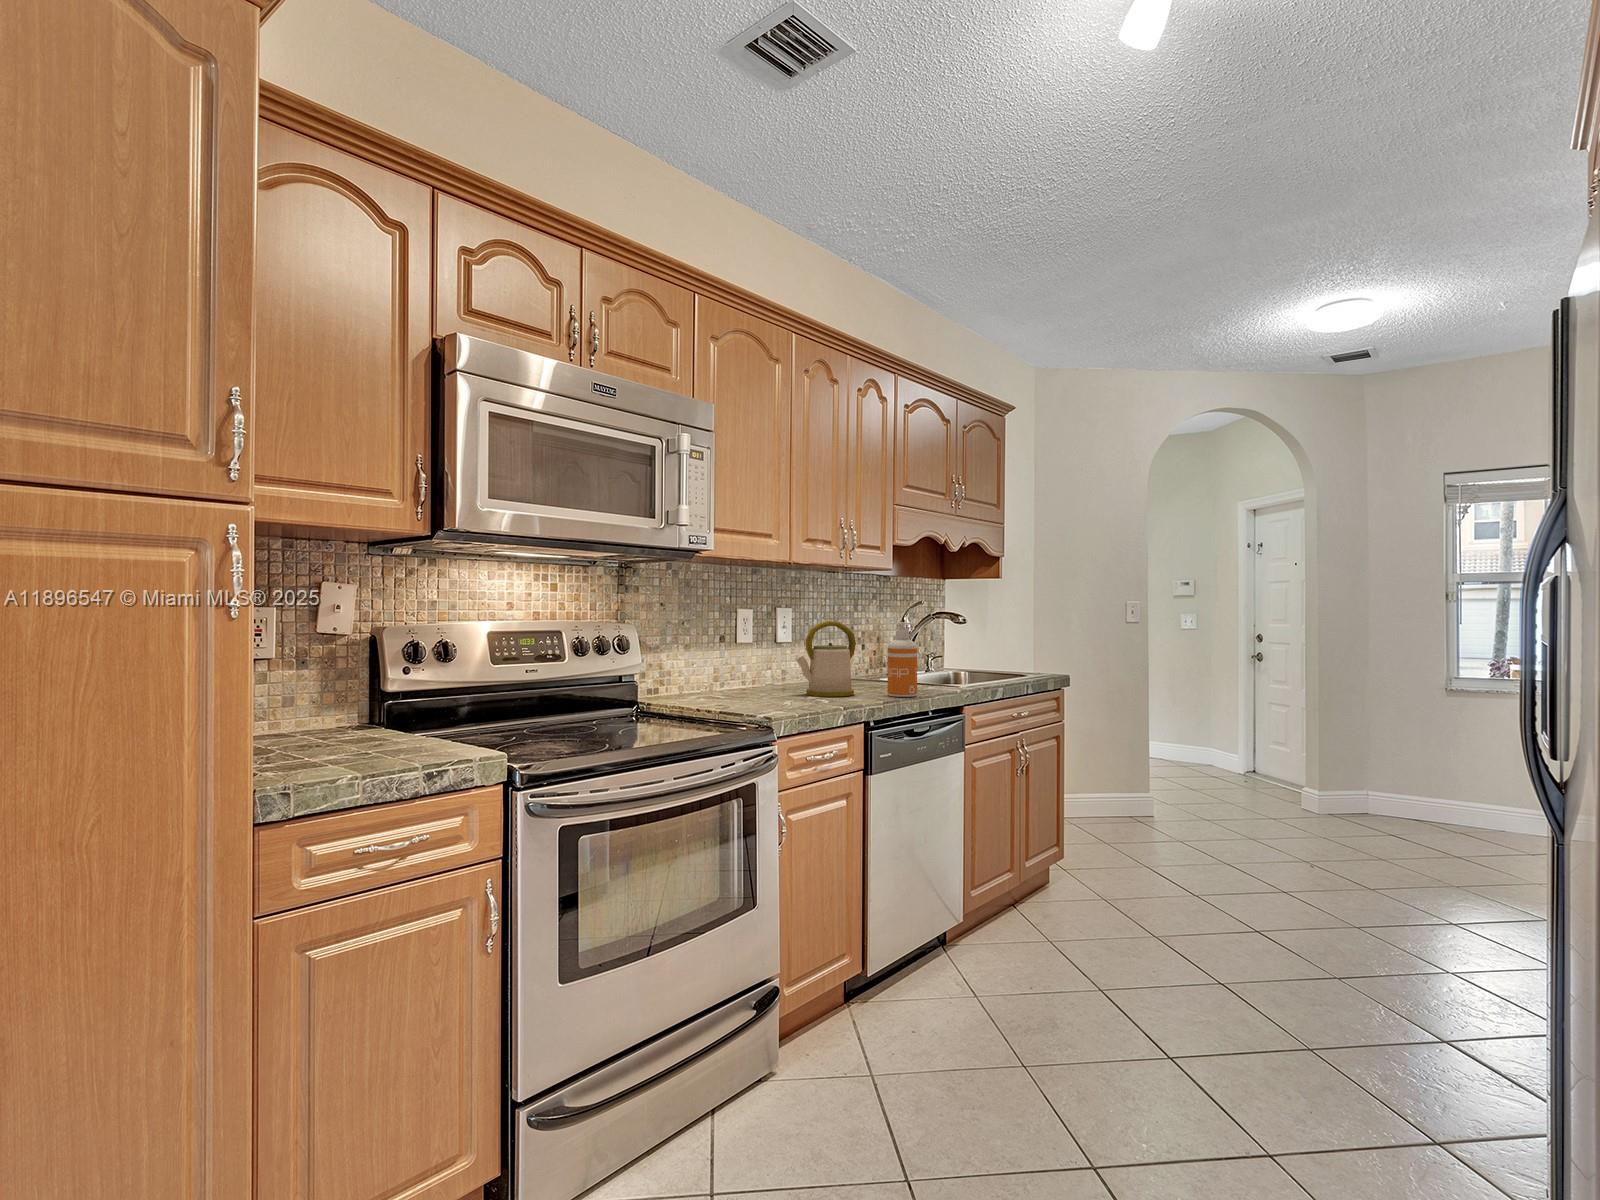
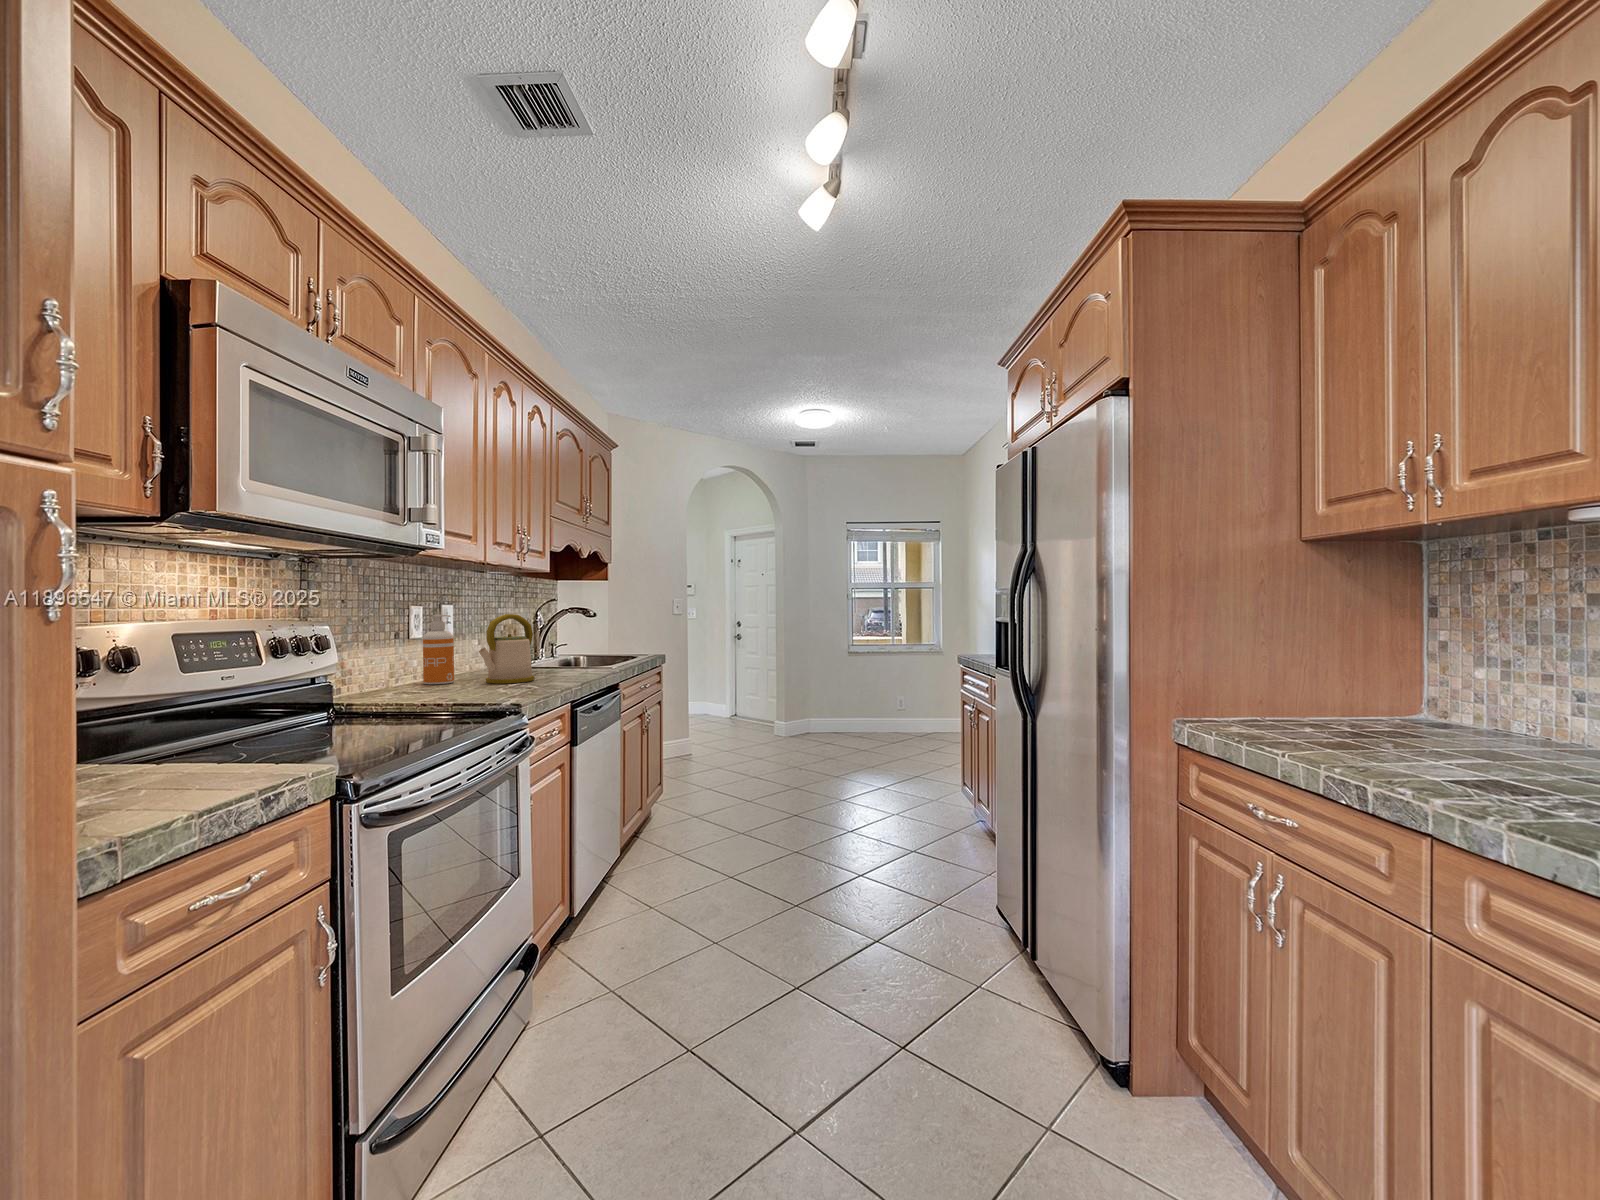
soap dispenser: present [887,622,917,697] -> present [423,615,454,684]

